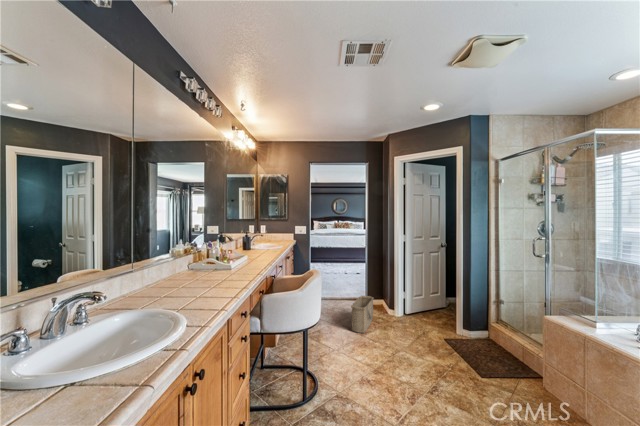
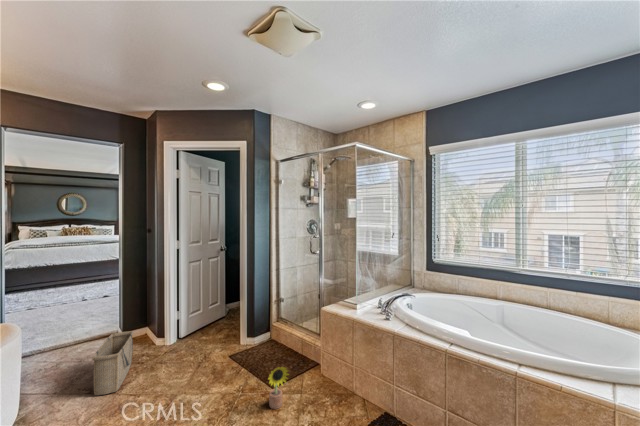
decorative plant: none [473,355,497,394] -> present [268,367,289,409]

